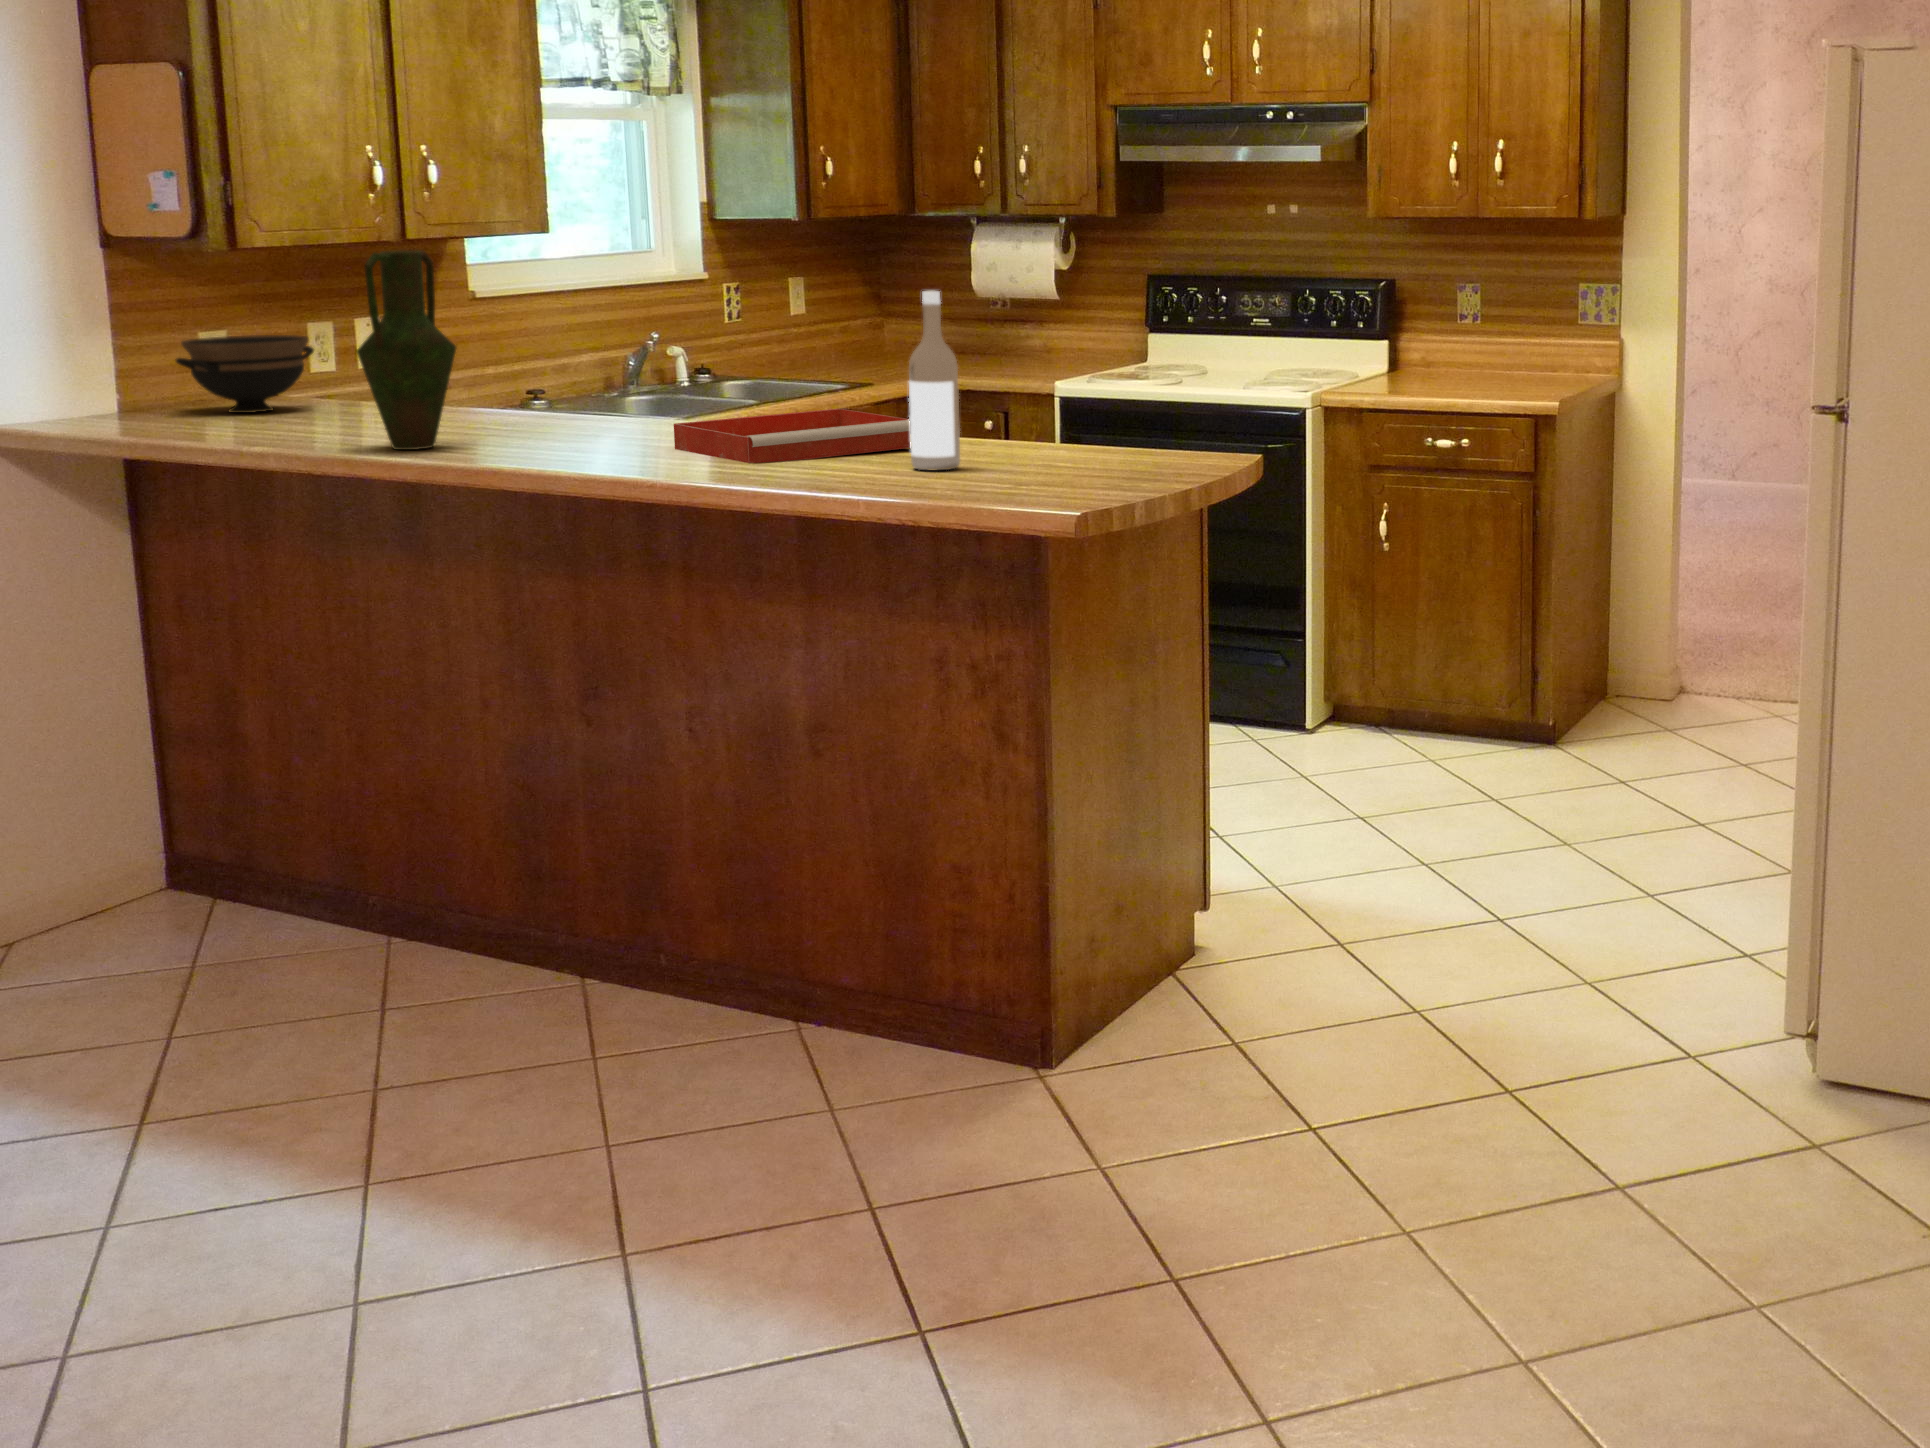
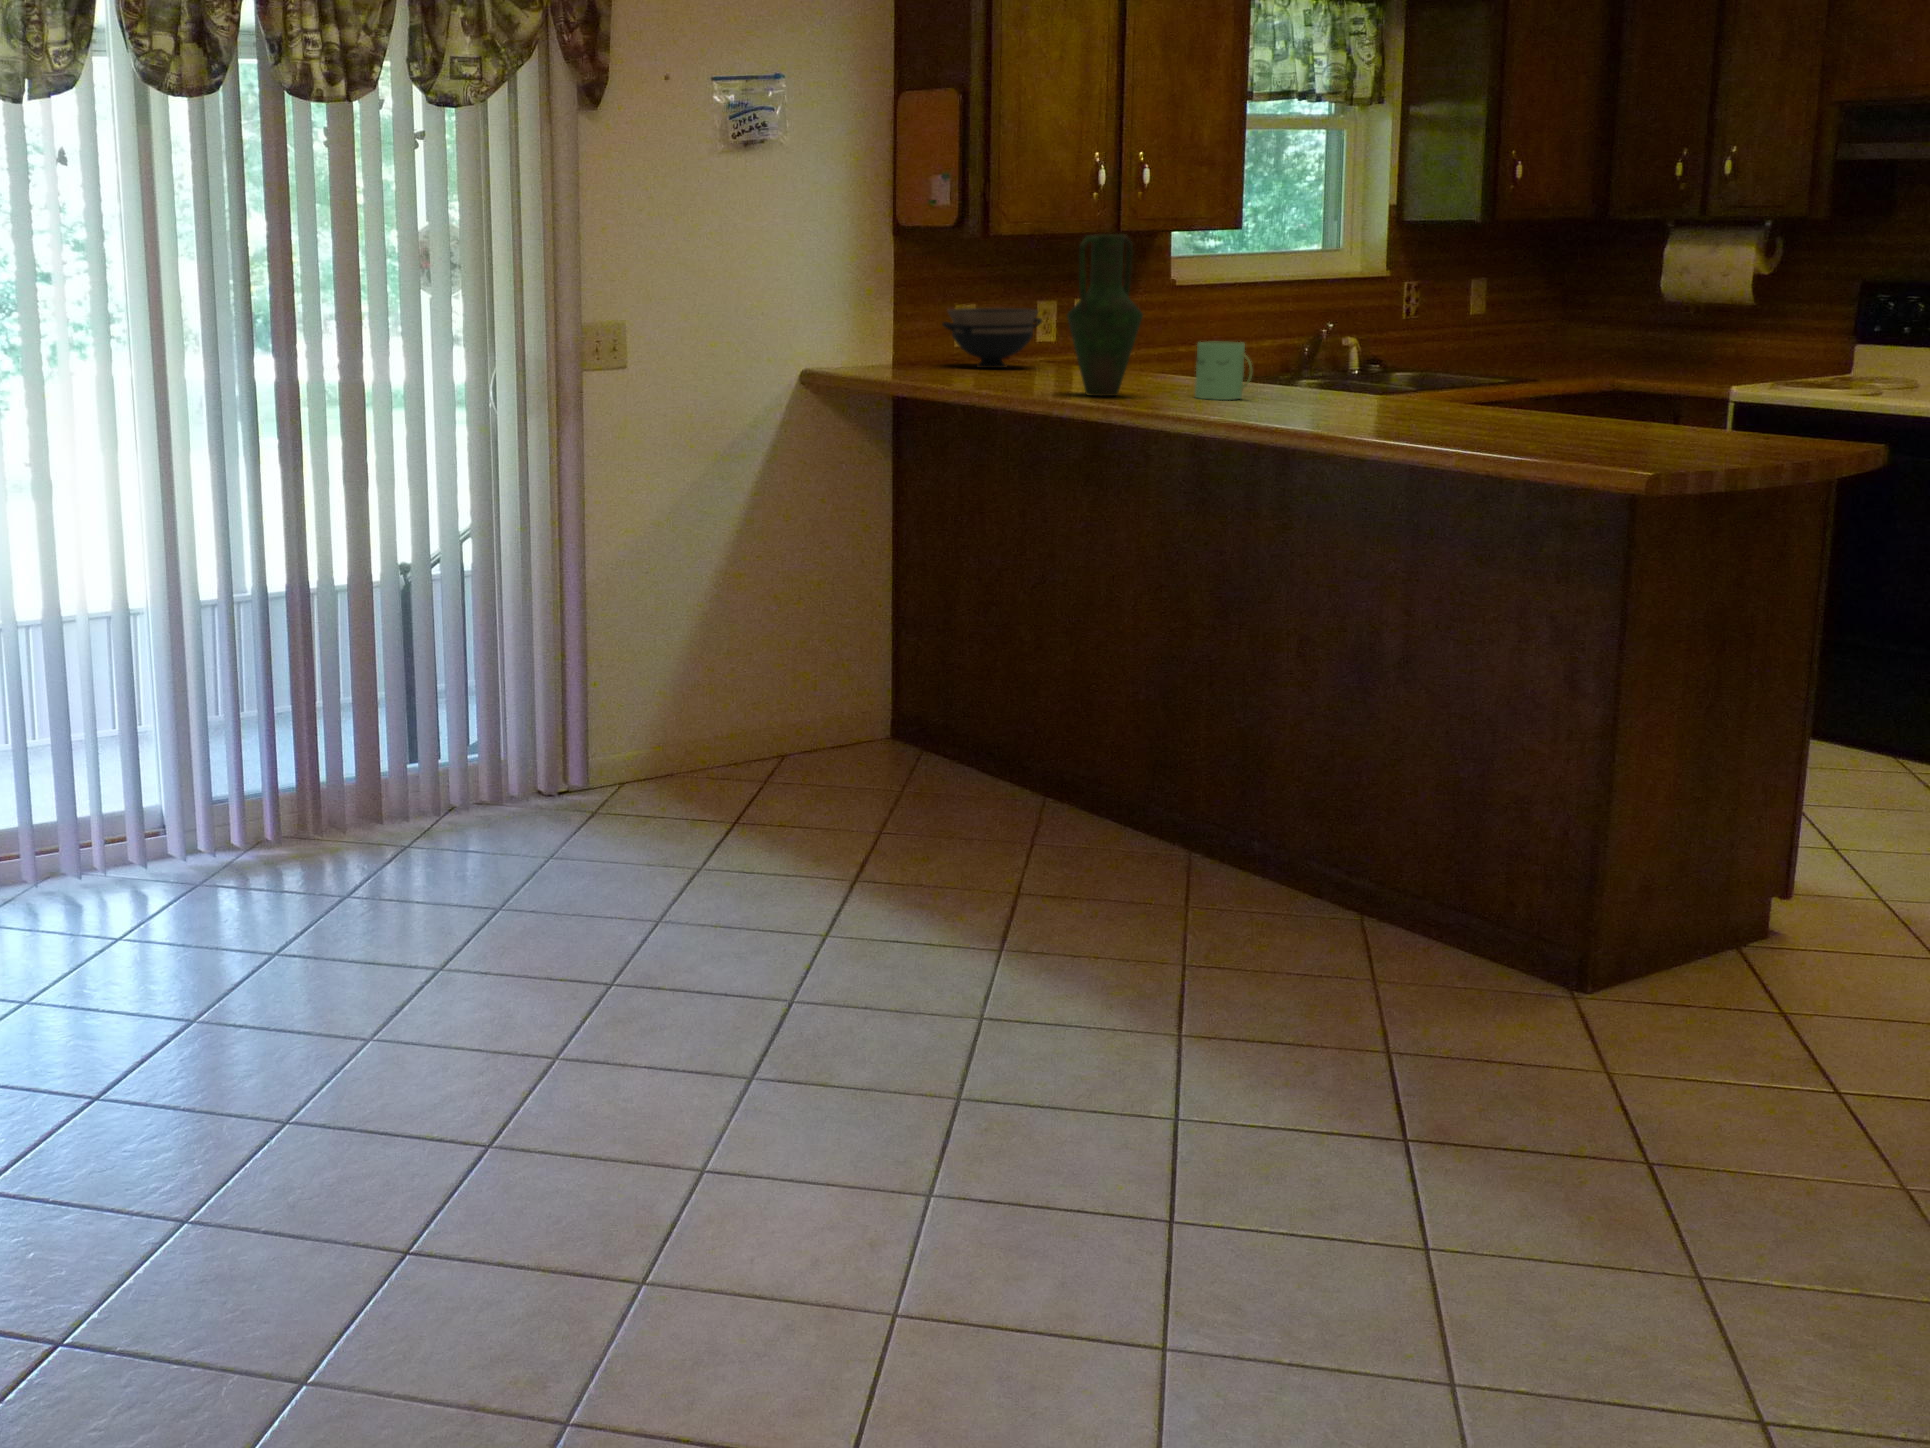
wine bottle: present [909,291,960,470] -> none [1519,271,1575,437]
mug: none [527,374,598,444] -> present [1195,342,1252,400]
tray: present [674,409,911,463] -> none [1312,384,1541,424]

